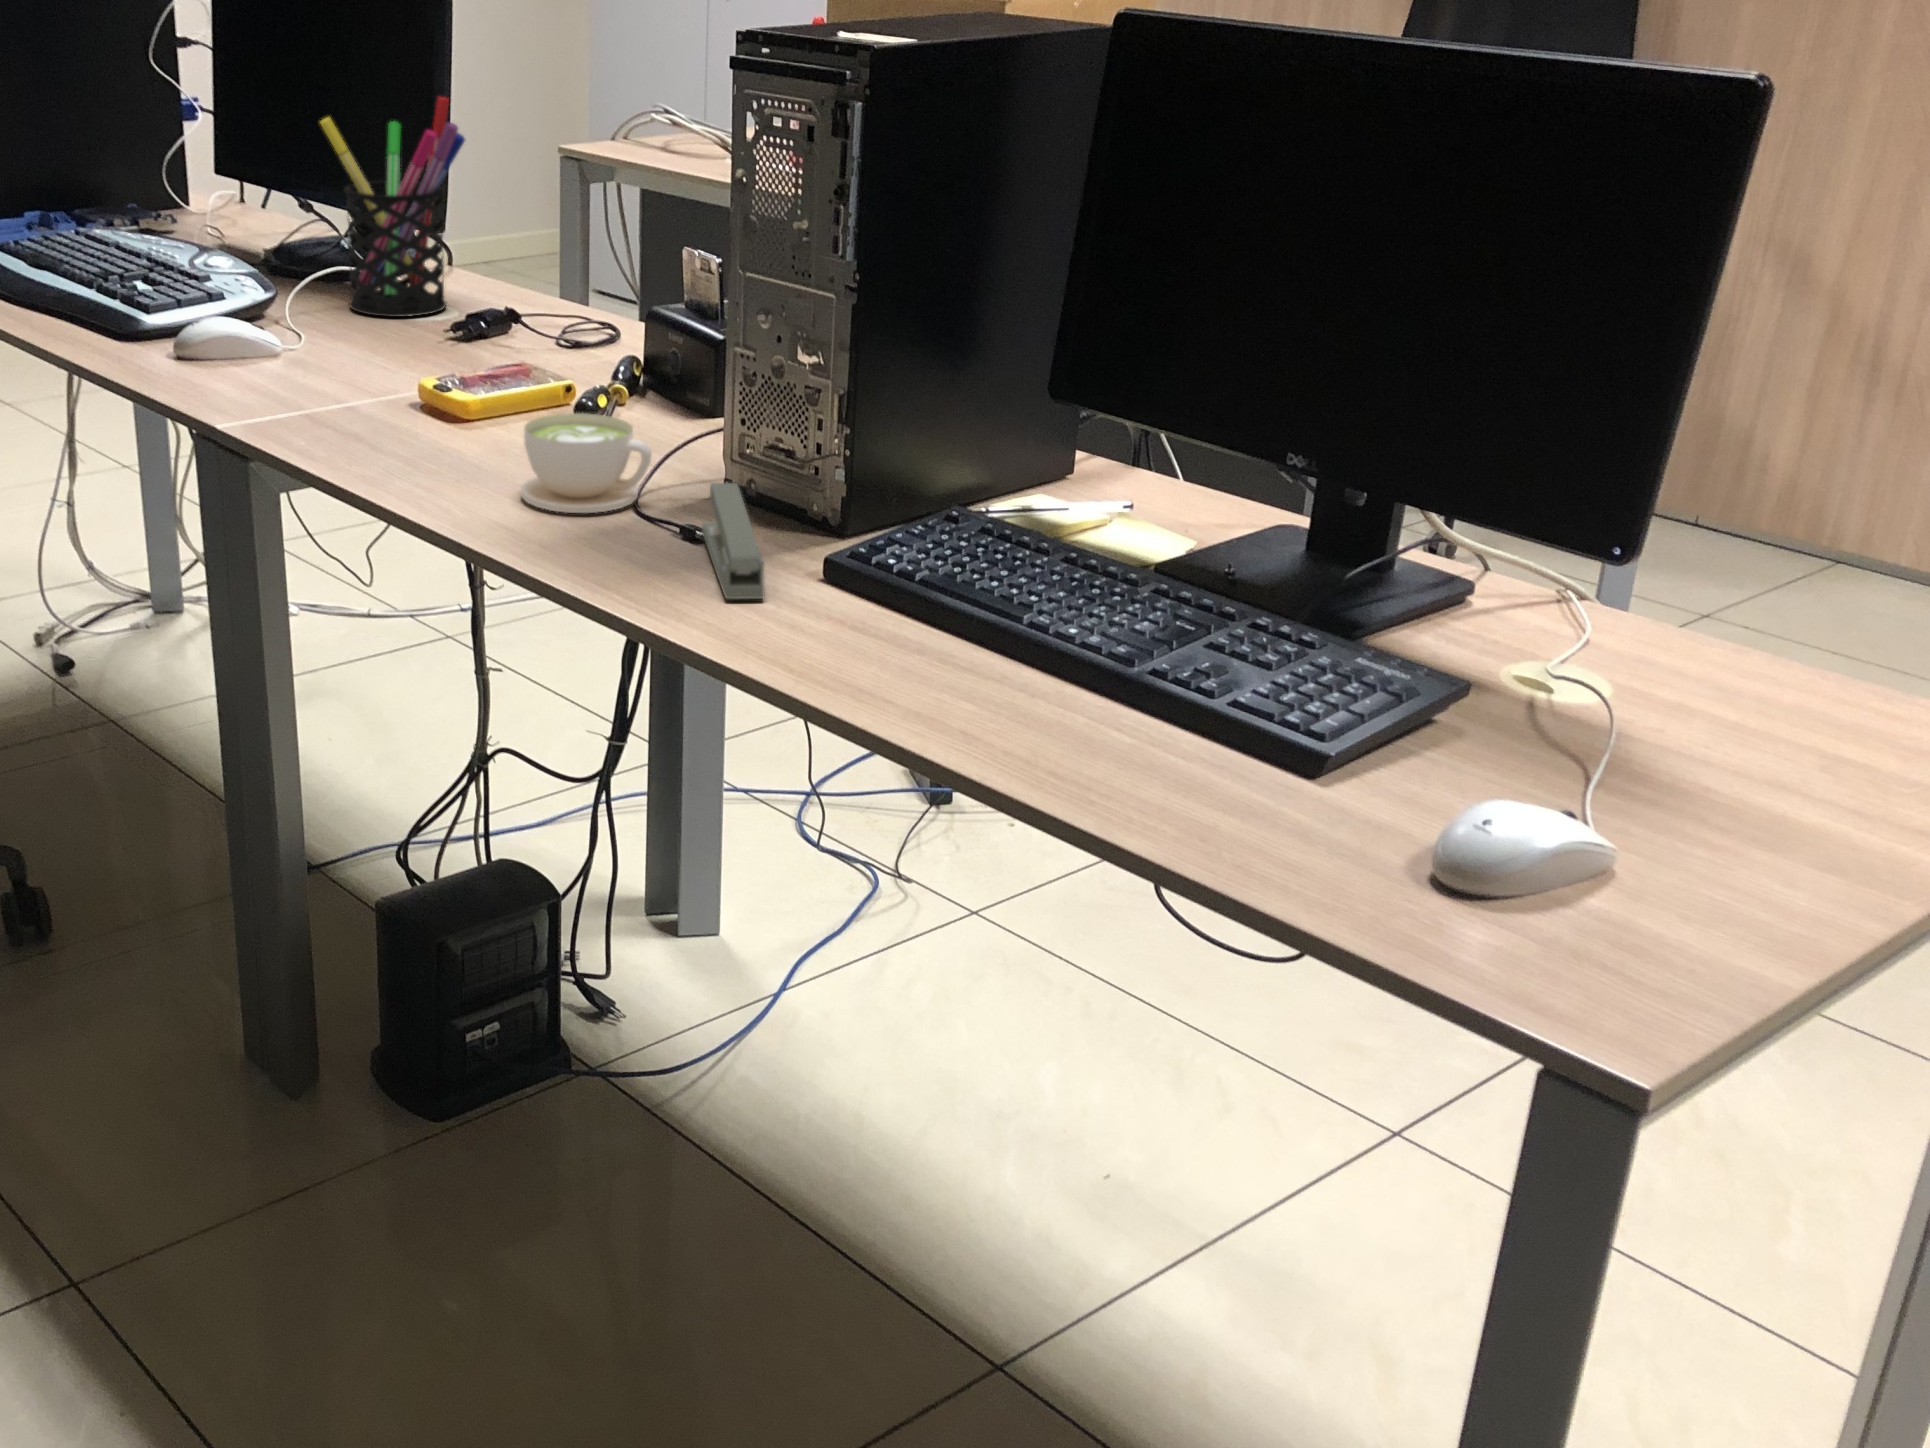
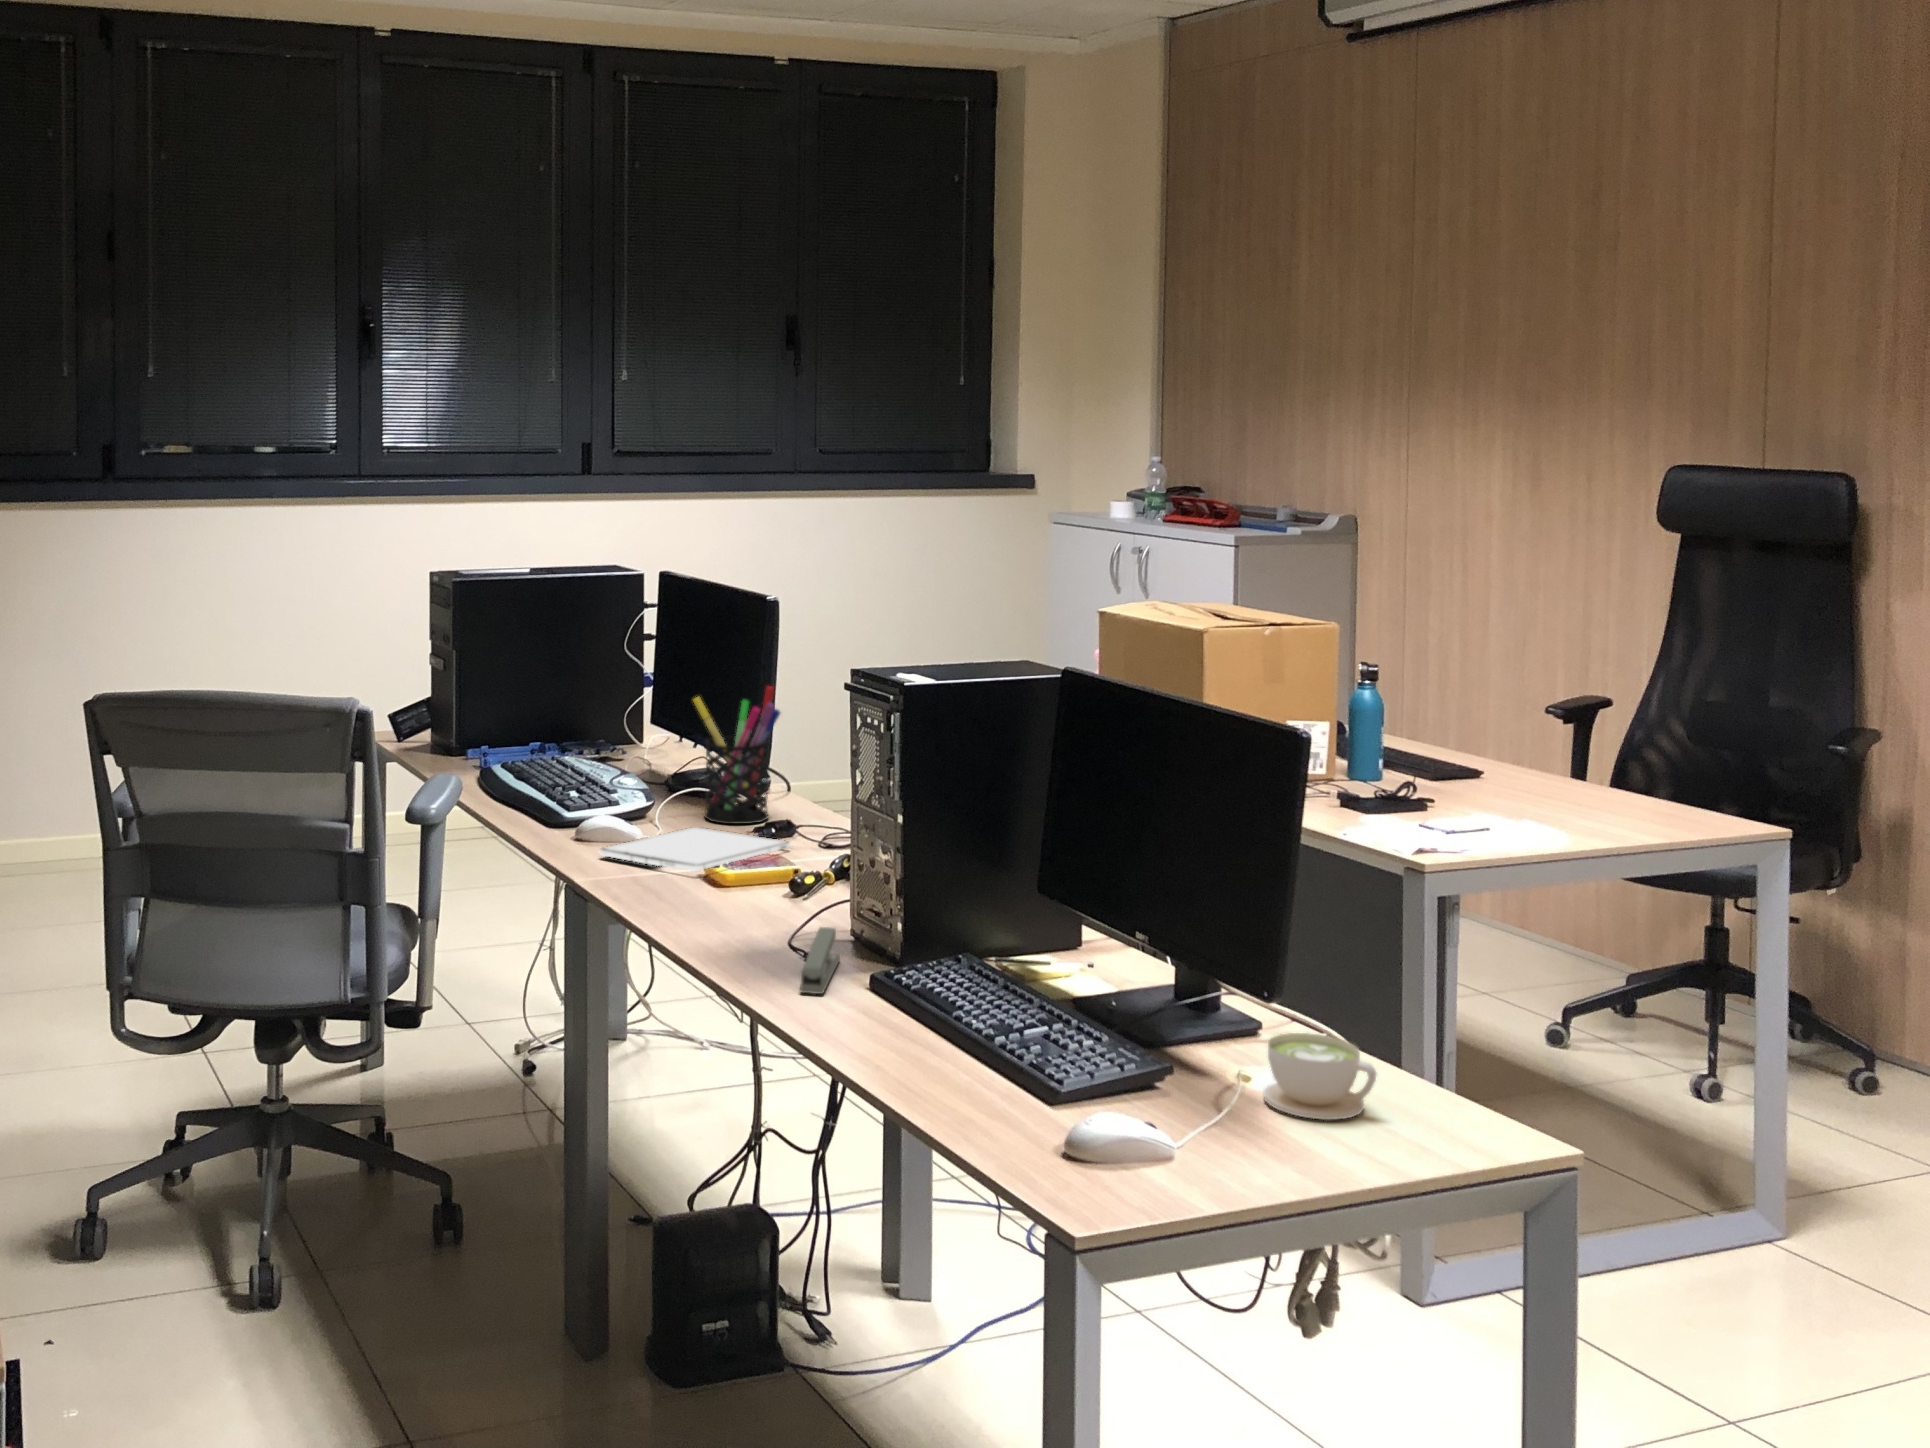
tablet: none [232,324,515,396] -> present [600,827,790,871]
coffee cup: present [520,413,652,513] -> present [1263,1033,1376,1120]

